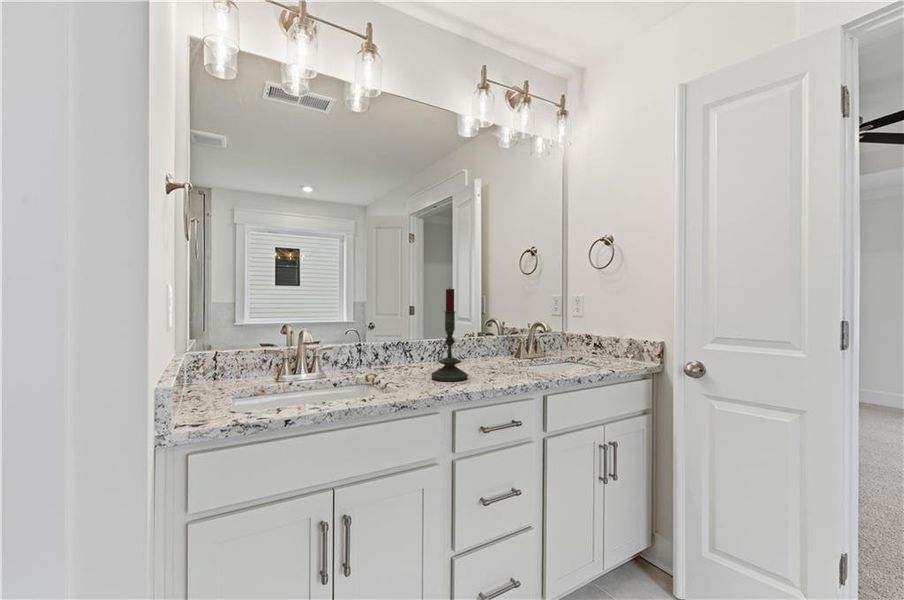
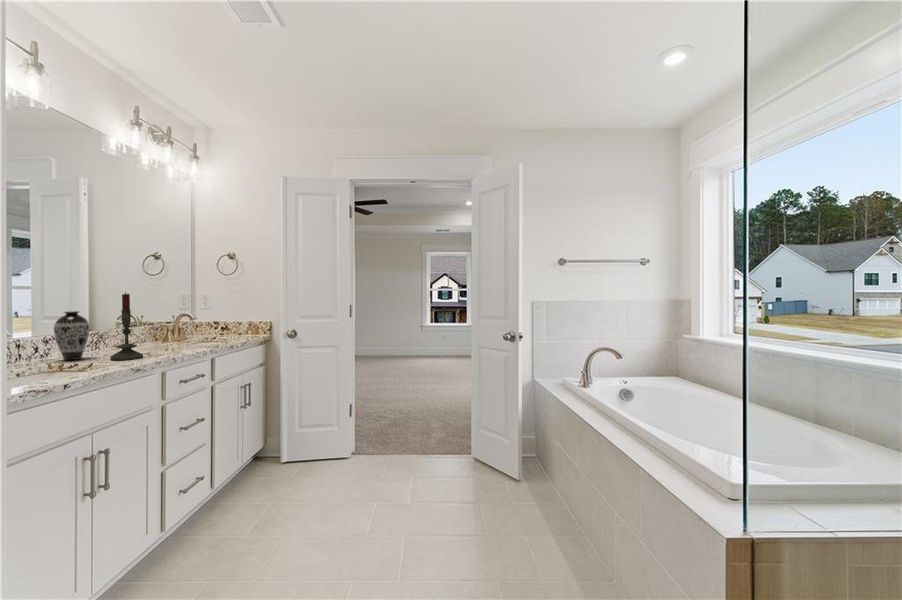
decorative vase: none [389,312,422,372] -> present [54,311,90,360]

